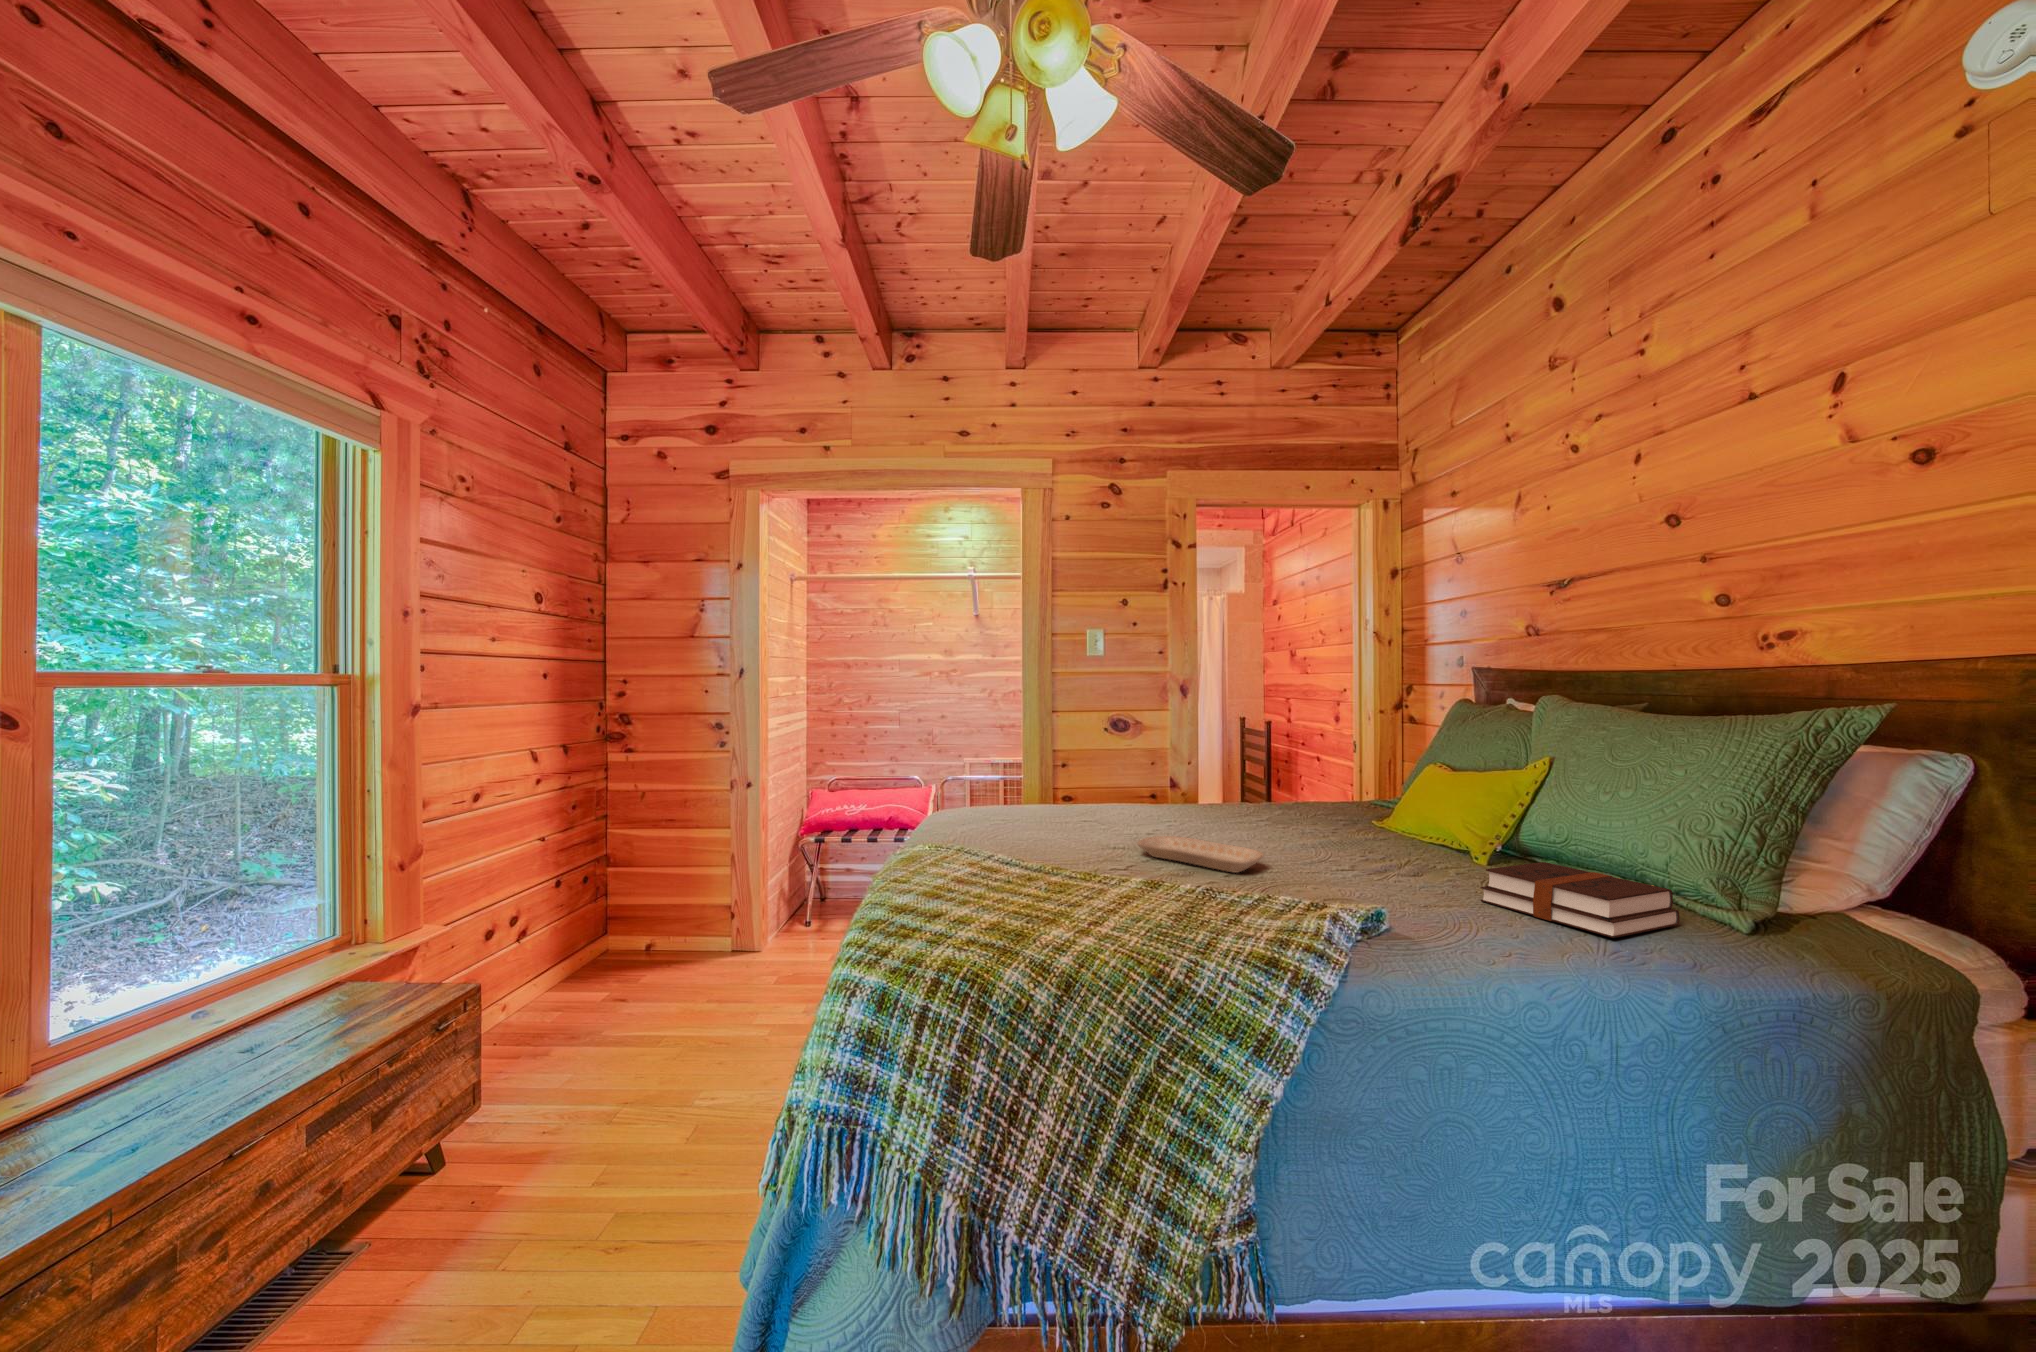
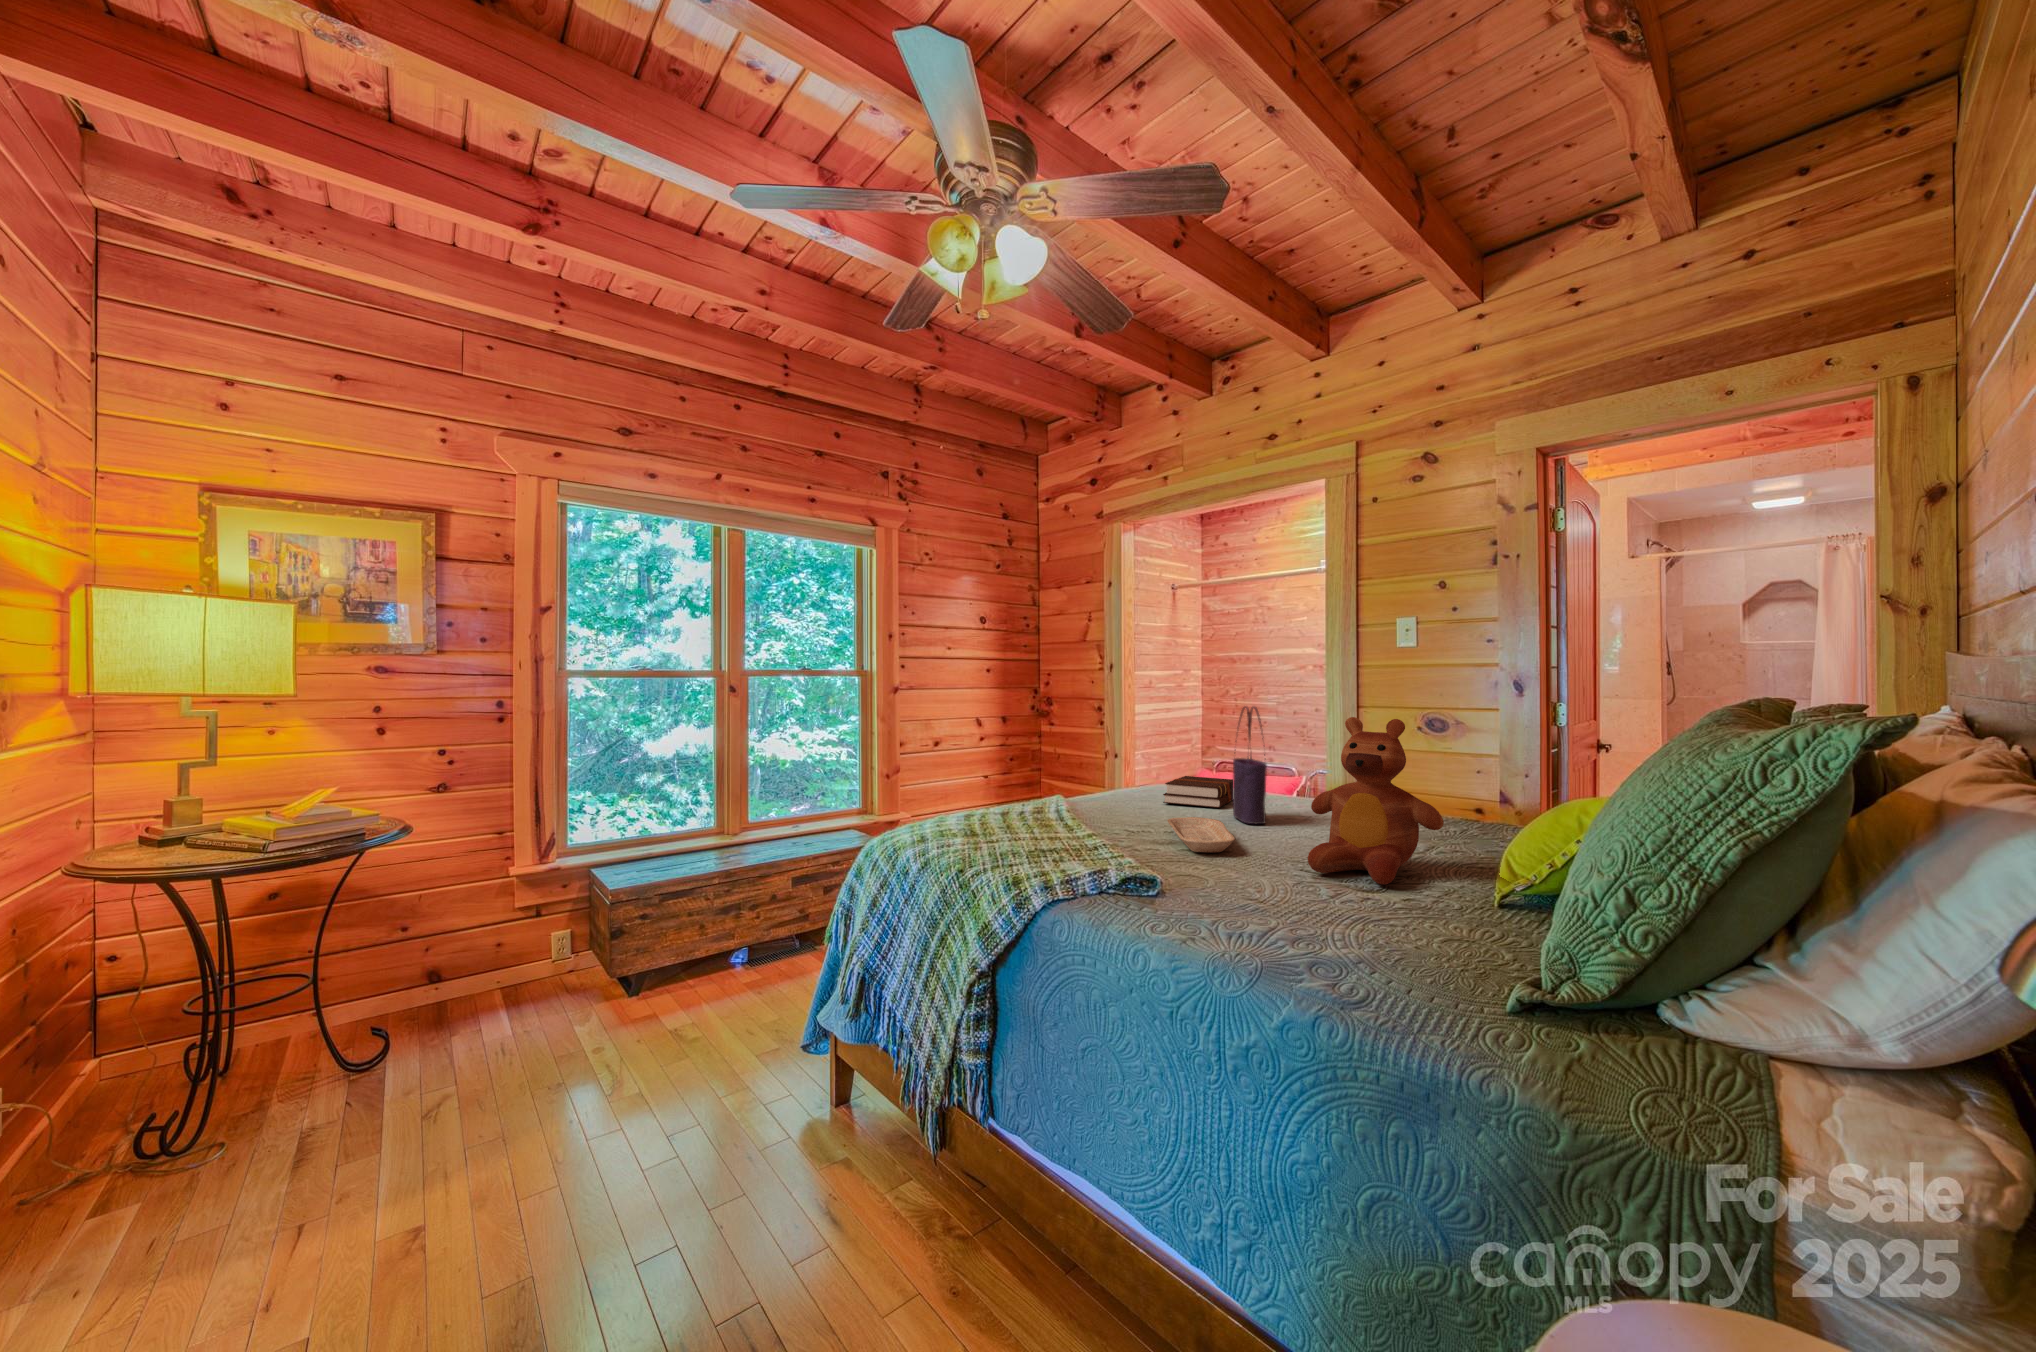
tote bag: none [1117,714,1171,835] -> present [1233,707,1267,824]
teddy bear: none [1299,720,1422,866] -> present [1308,717,1444,884]
hardback book: present [1481,862,1680,938] -> present [1163,776,1233,808]

